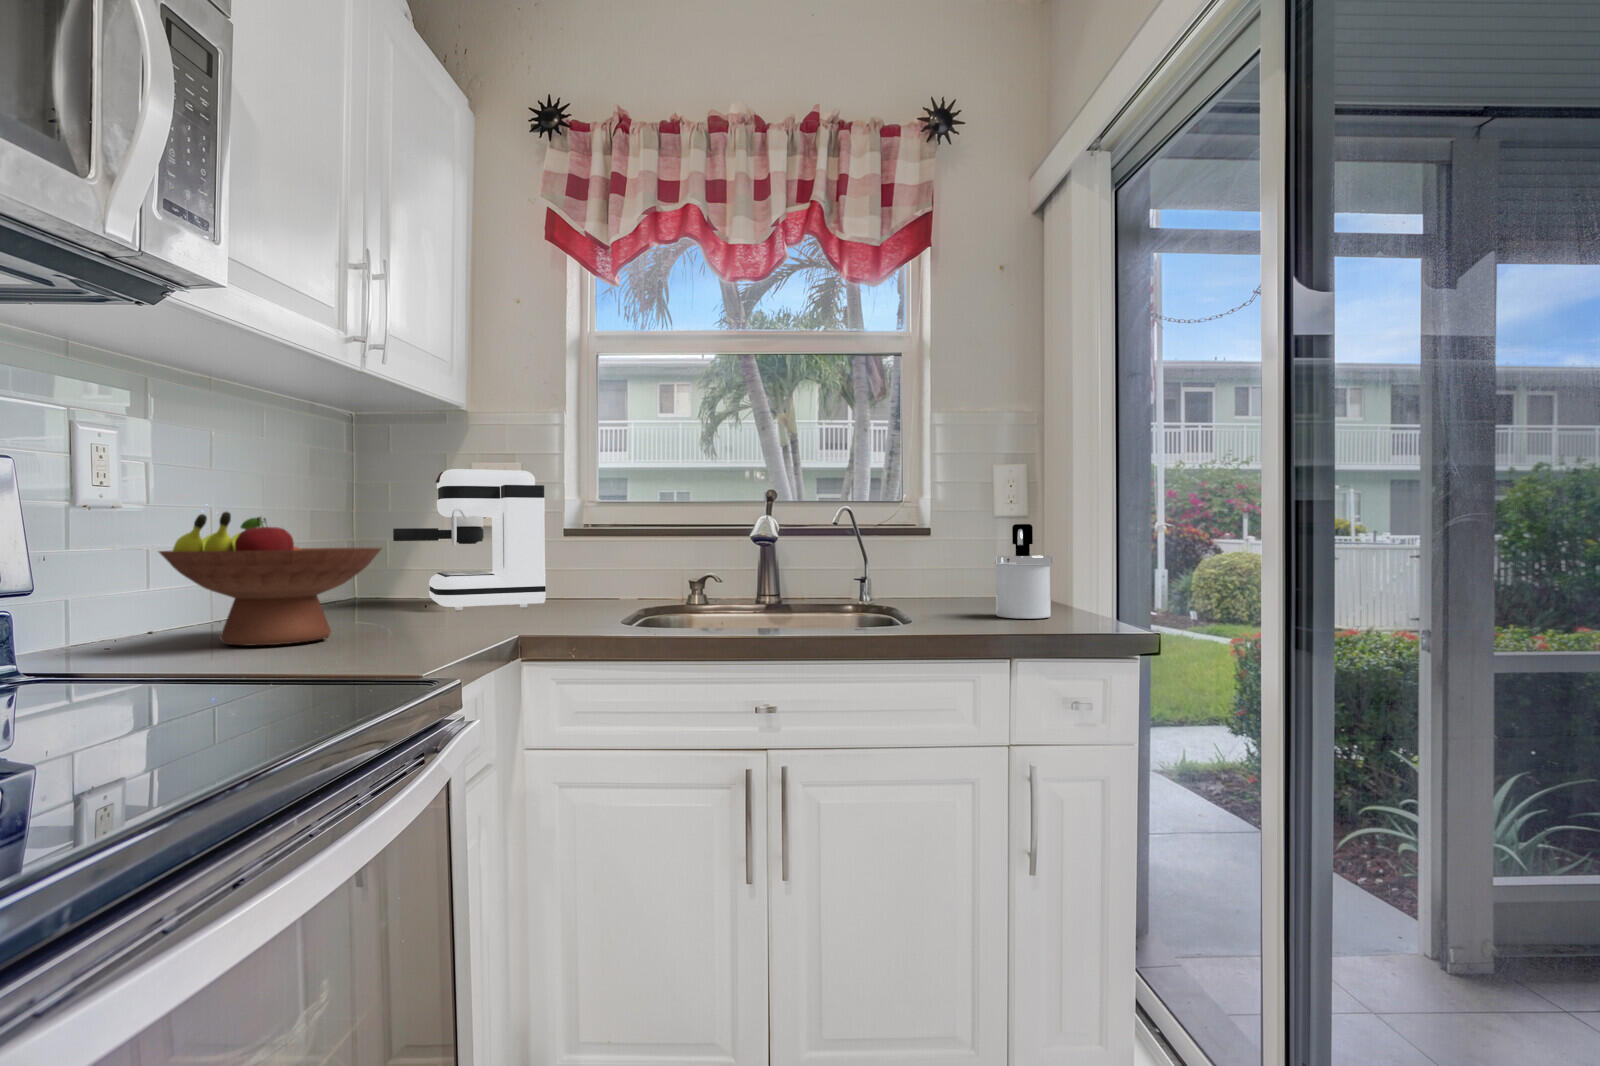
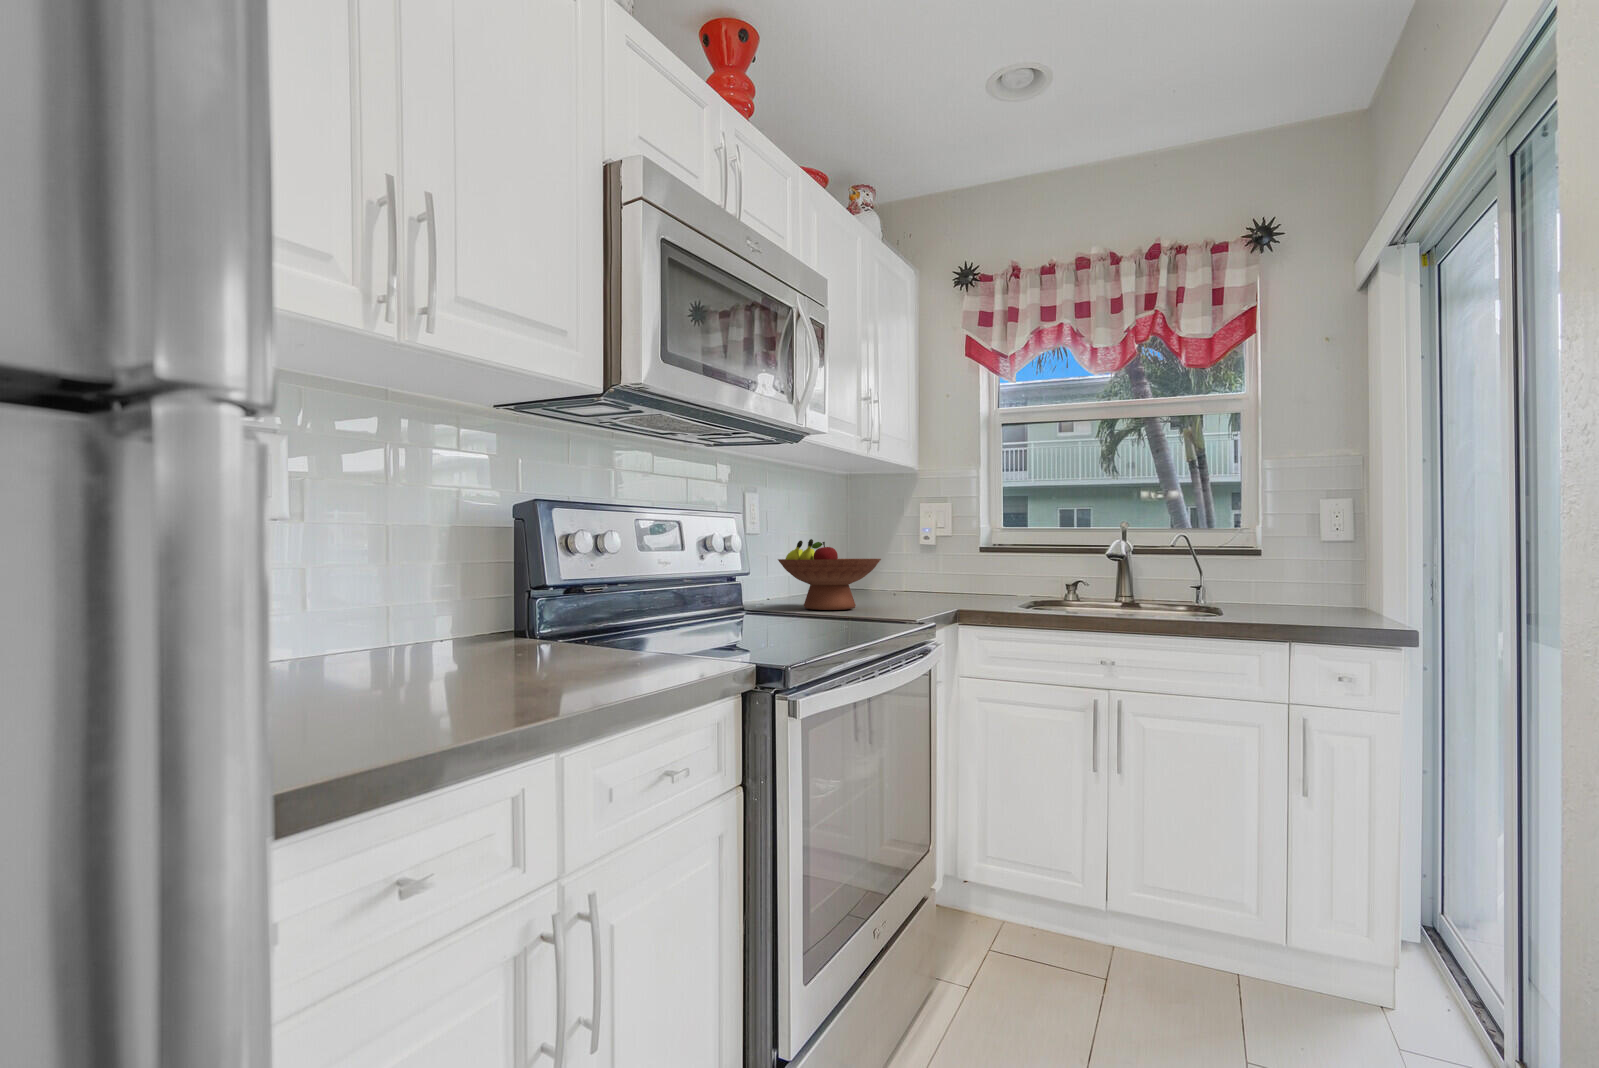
coffee maker: present [393,469,546,610] -> none [872,510,966,599]
soap dispenser: present [994,524,1052,619] -> none [1303,545,1354,616]

